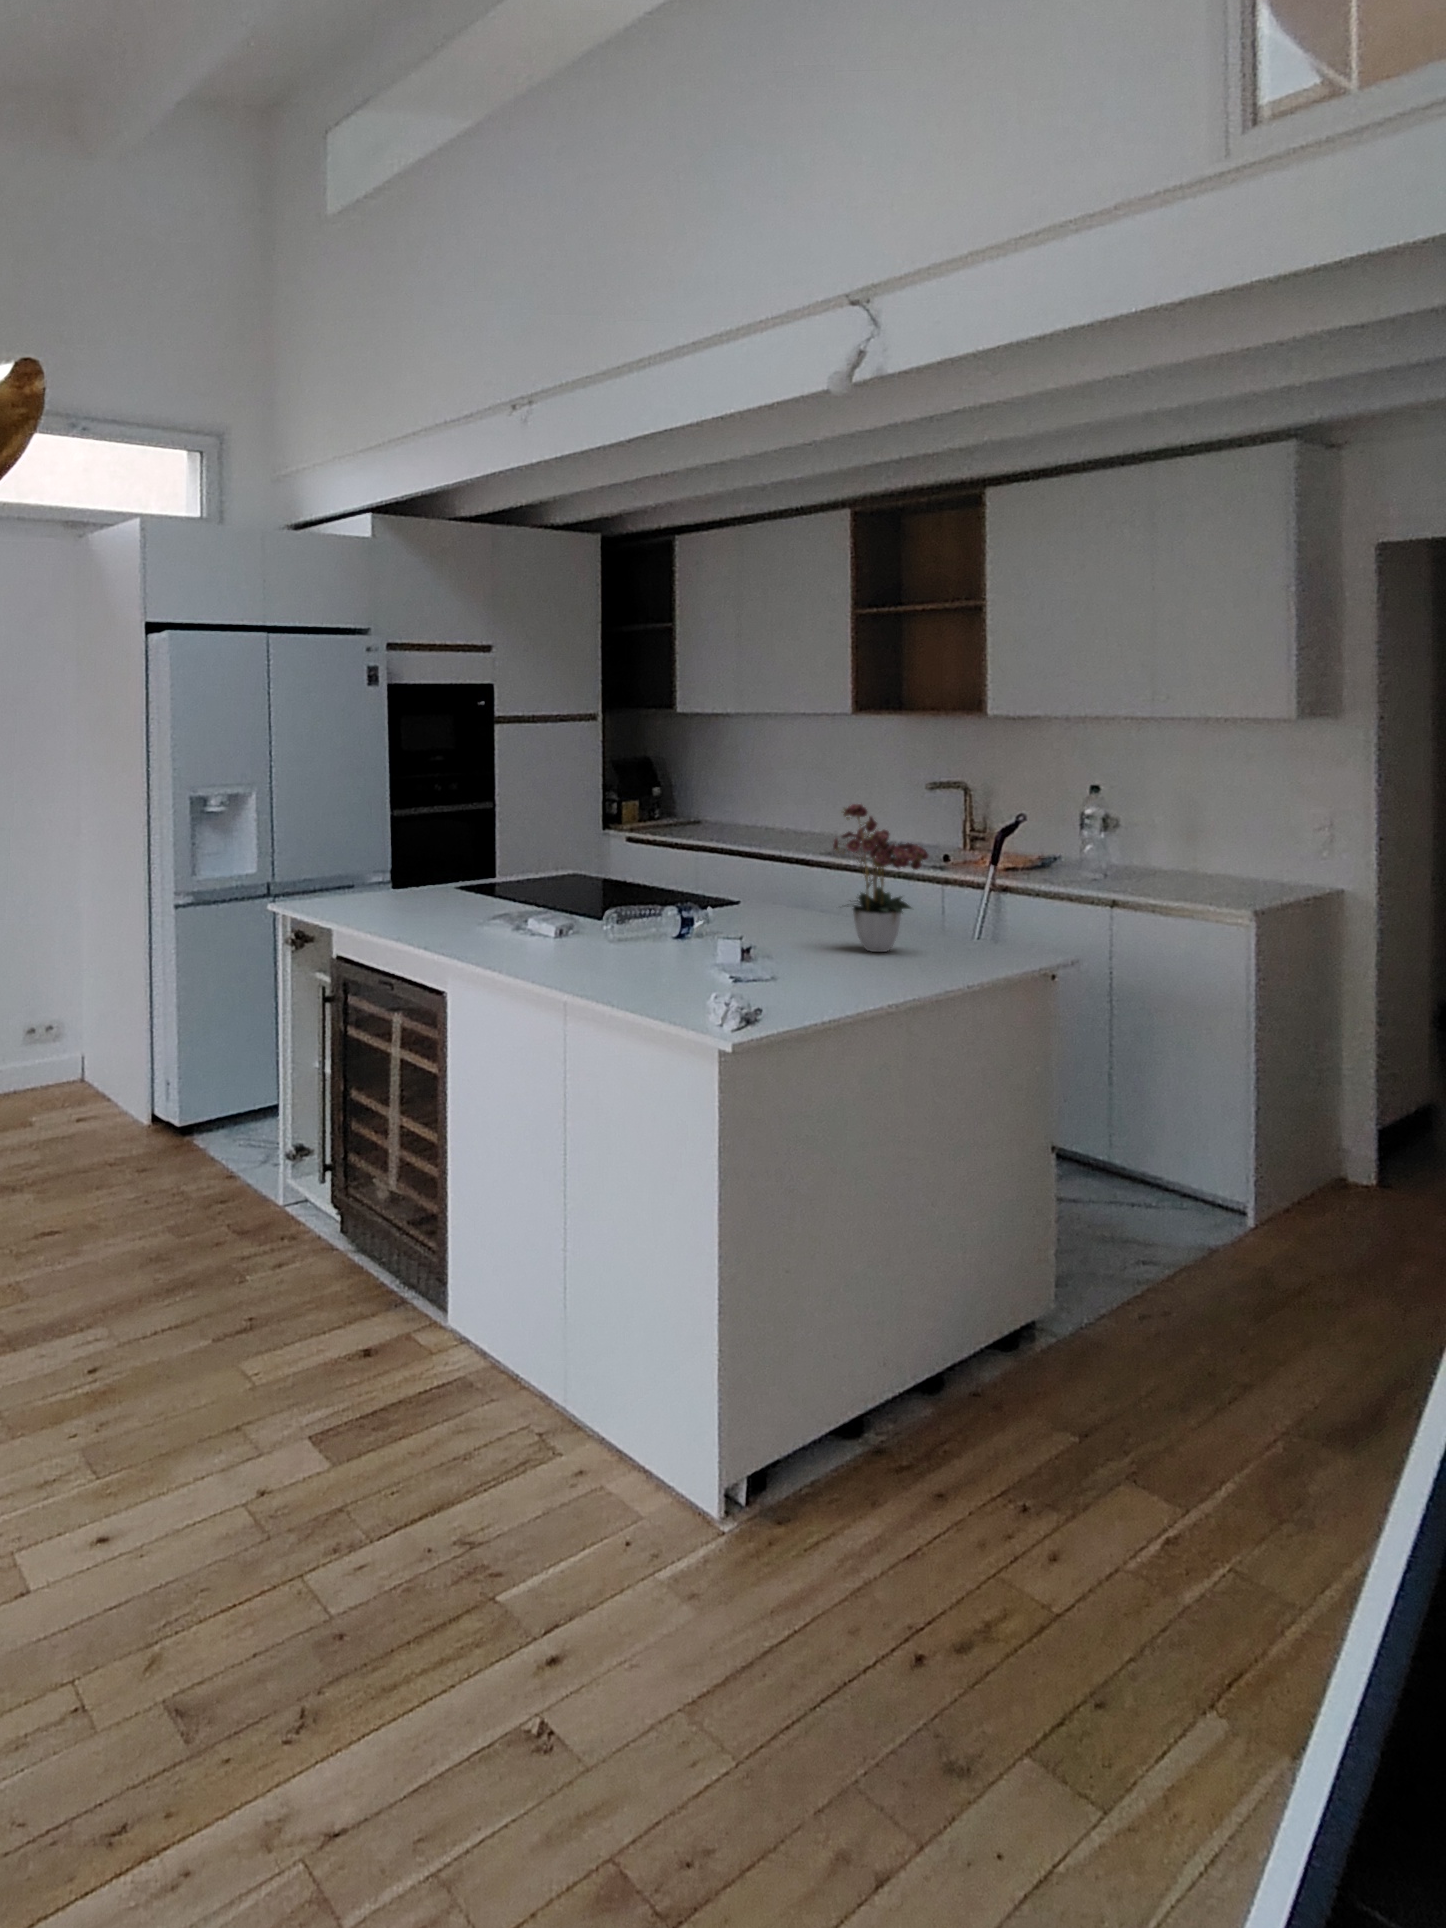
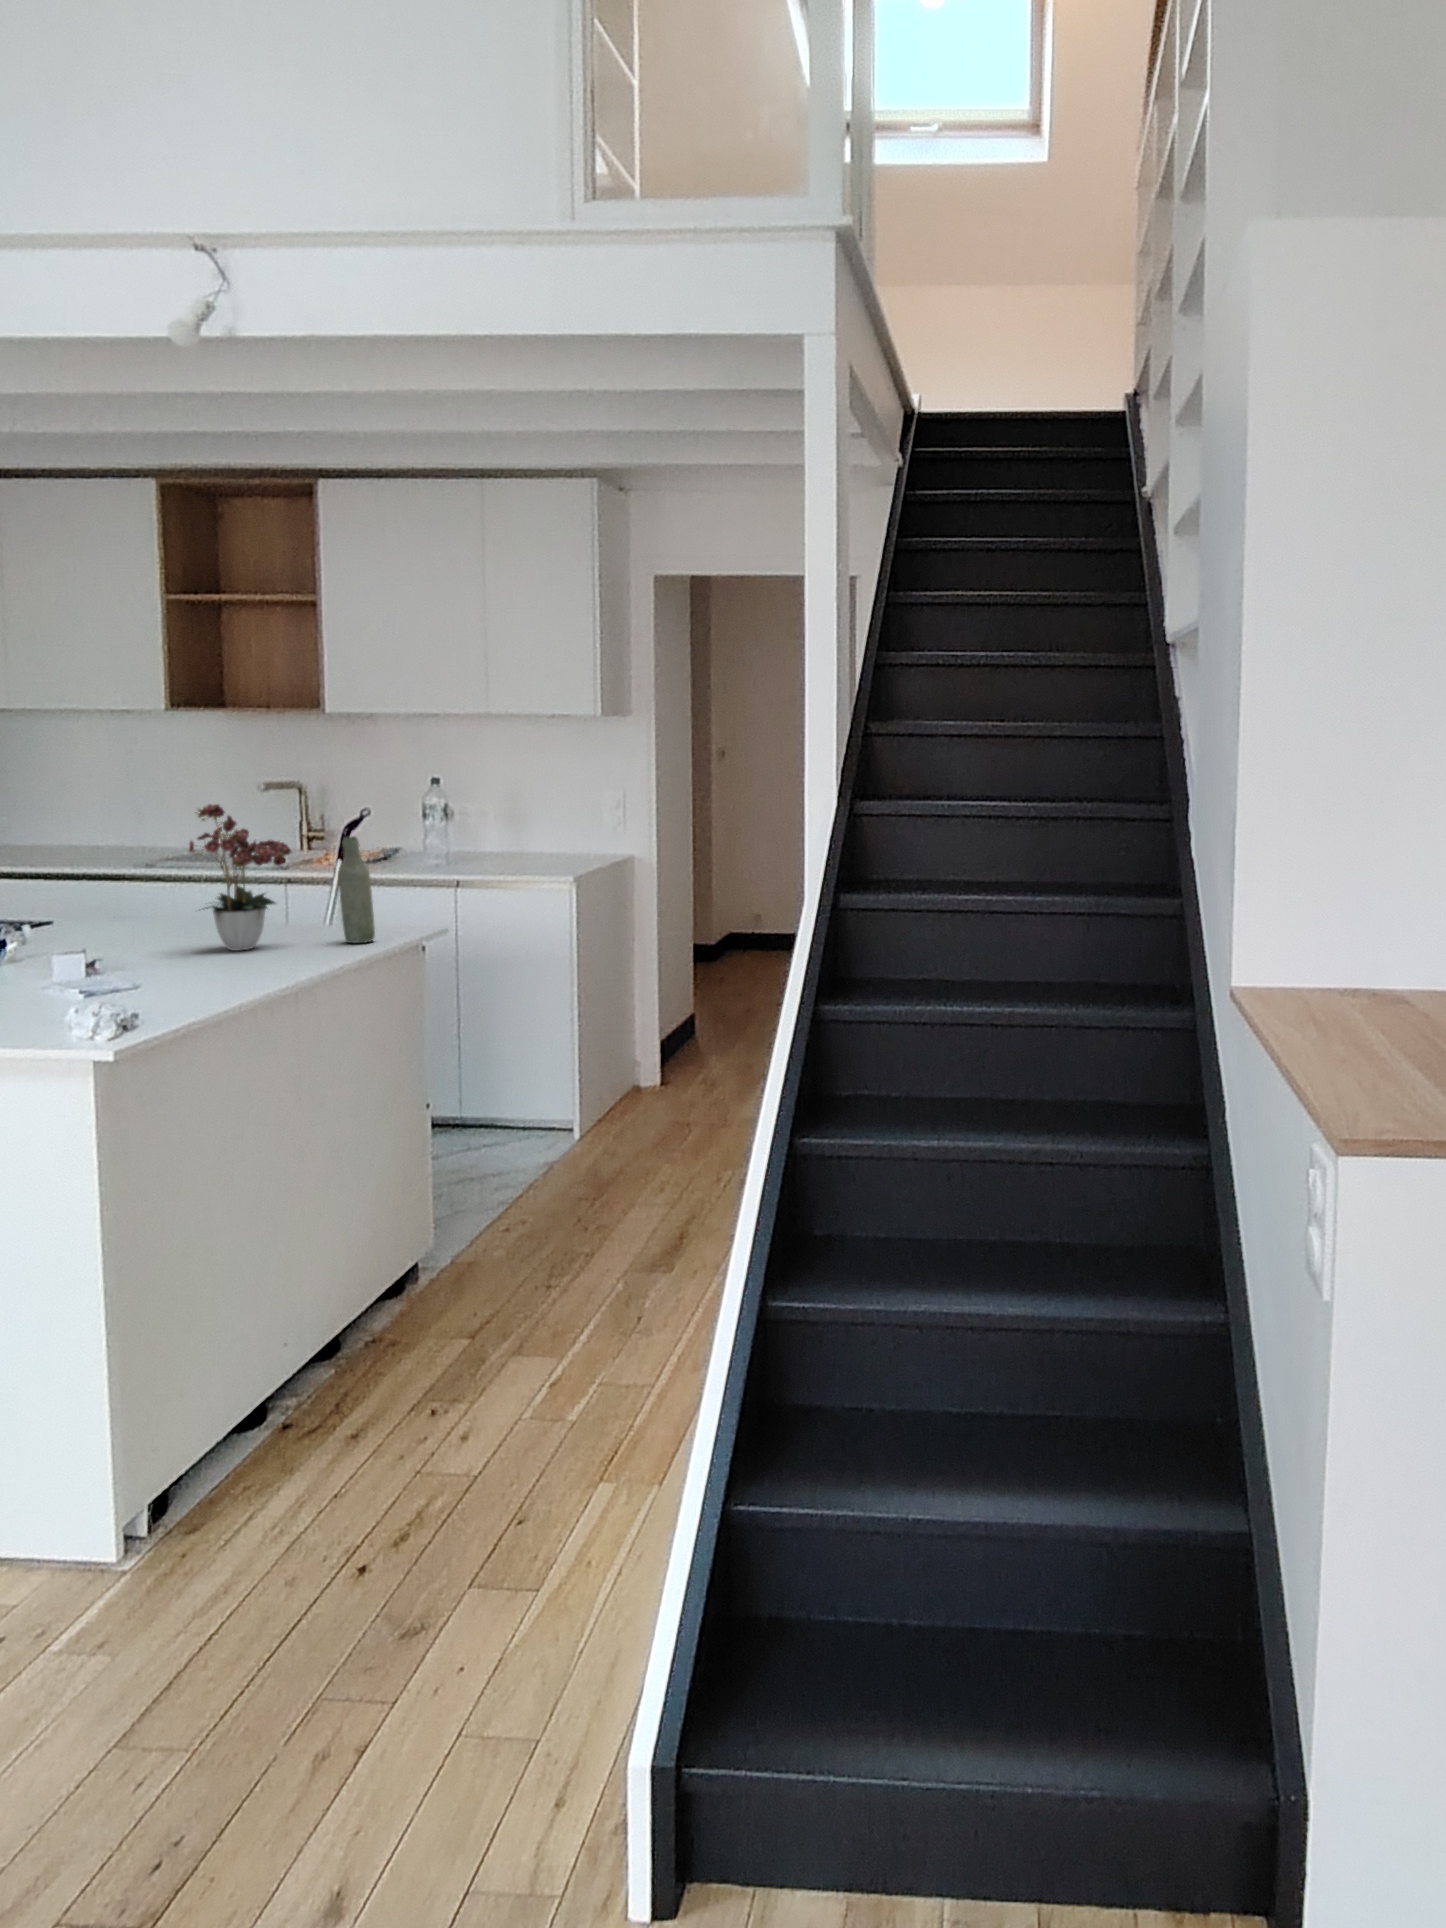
bottle: none [974,845,1011,961] -> present [338,836,375,943]

